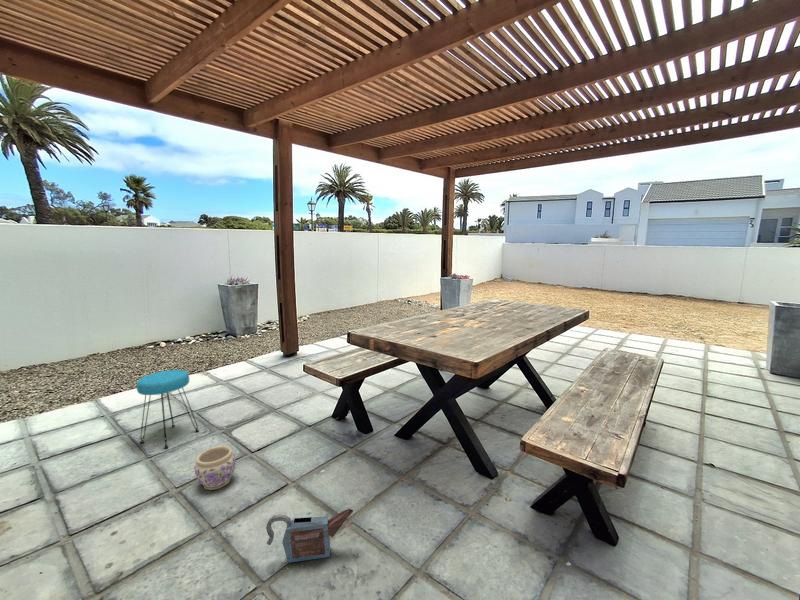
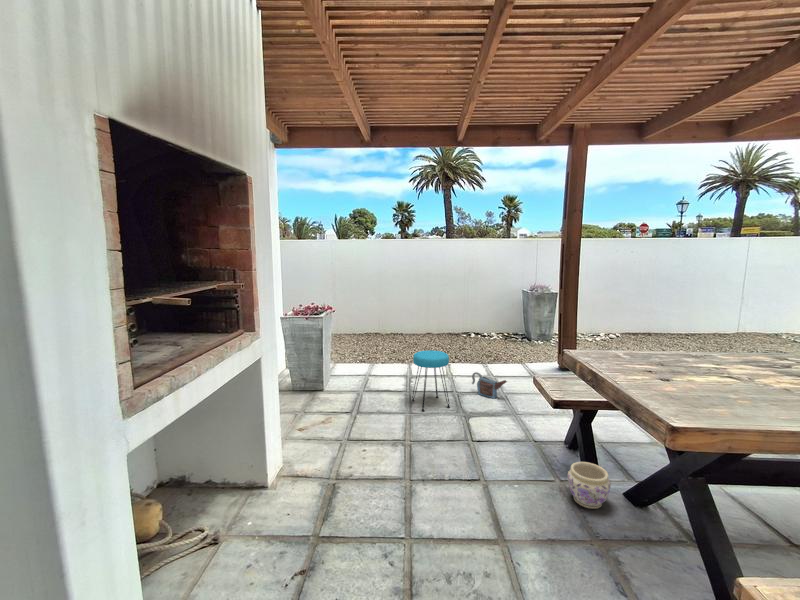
planter: present [194,446,235,490] -> present [568,462,611,509]
watering can: present [266,509,353,563] -> present [472,372,507,399]

